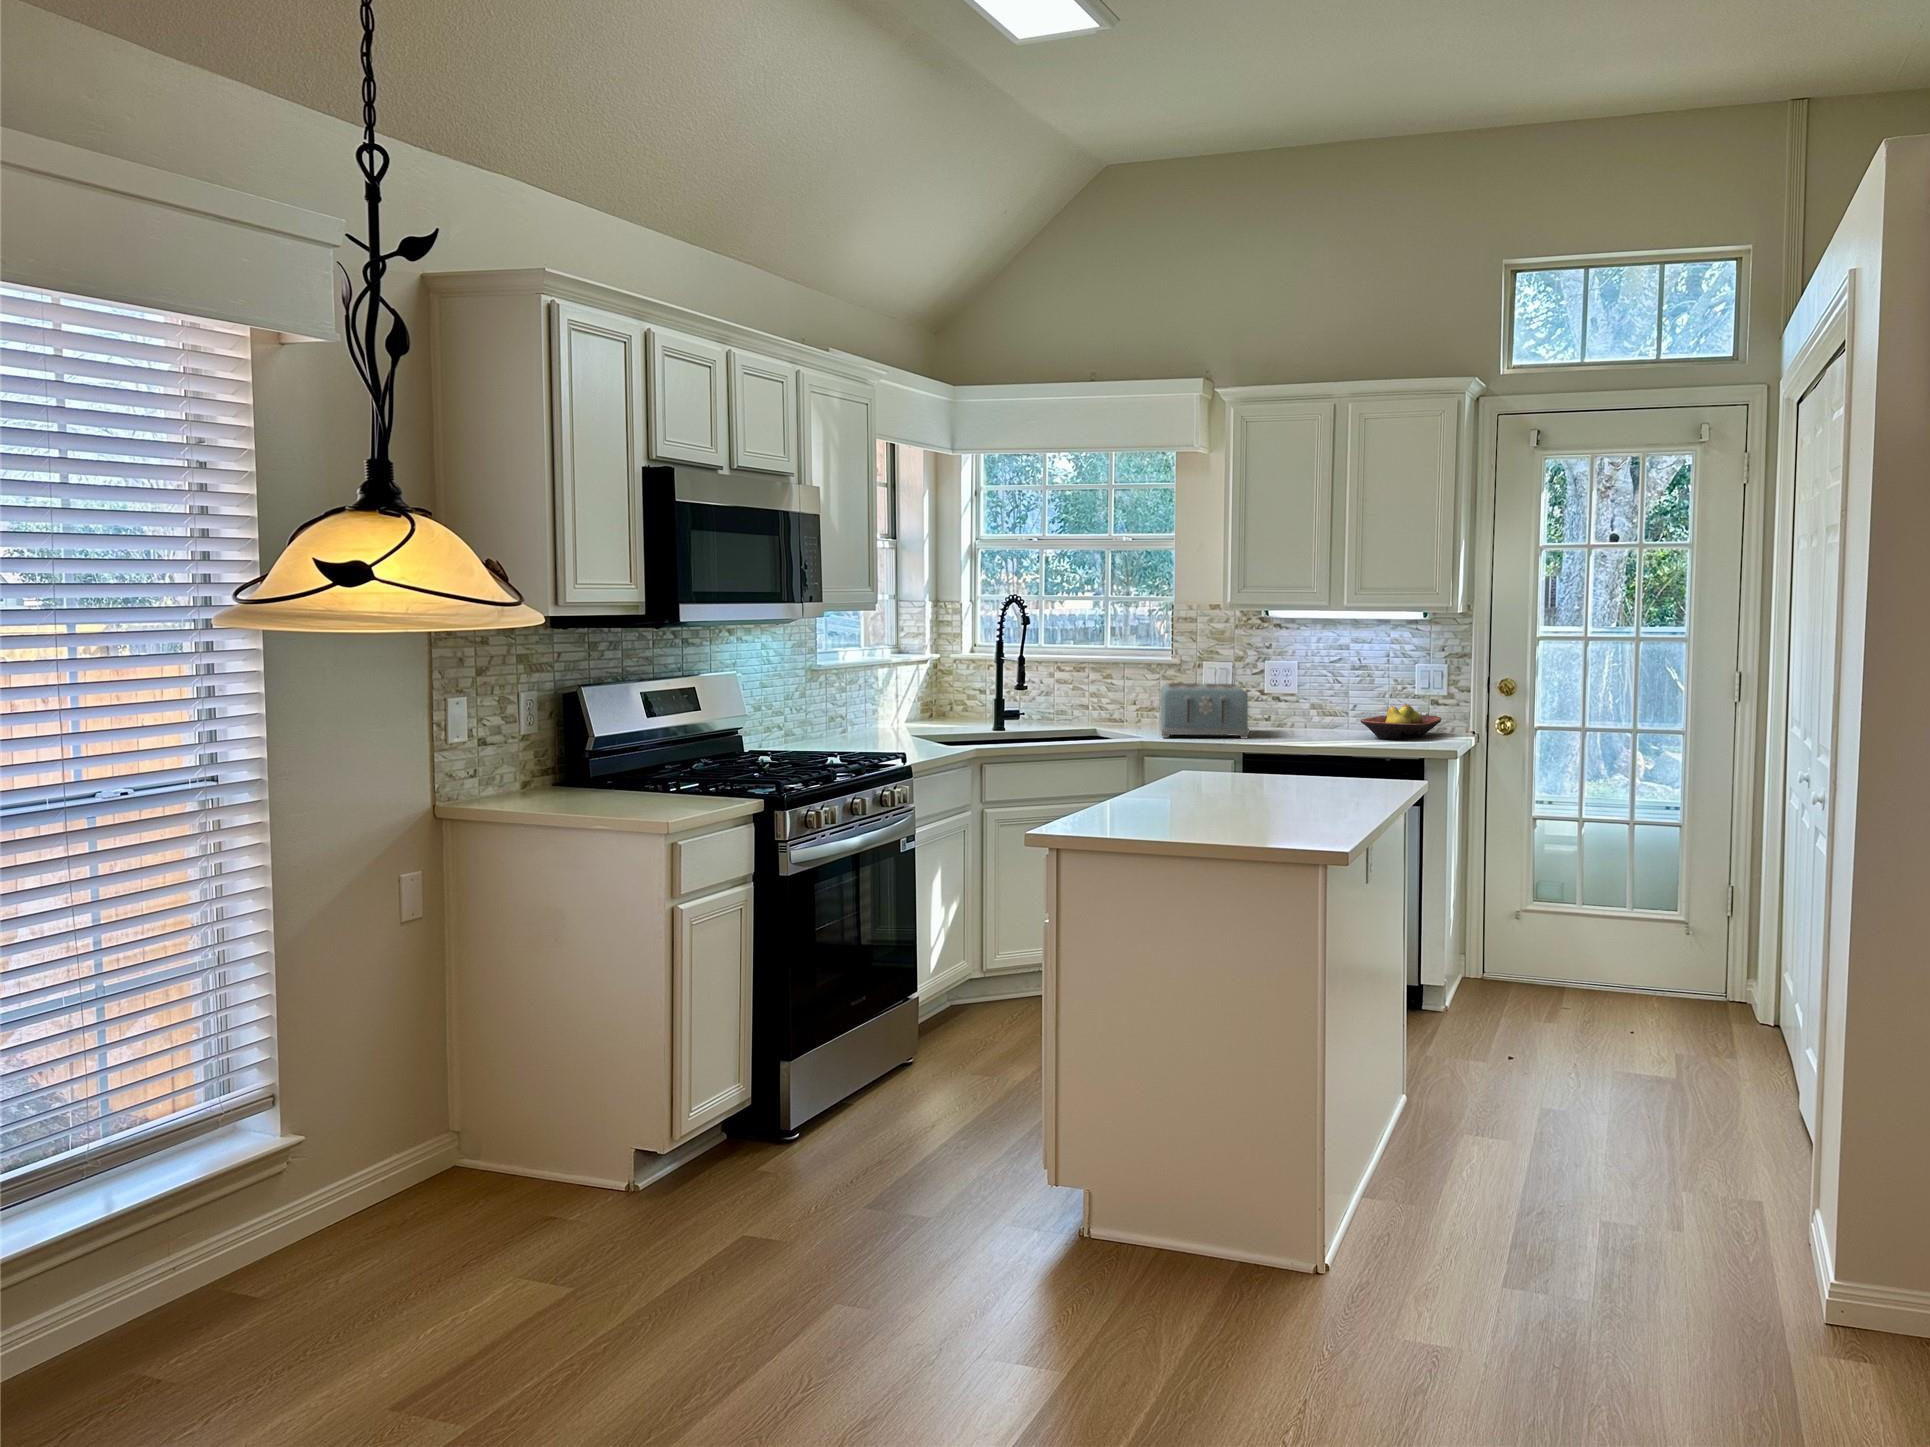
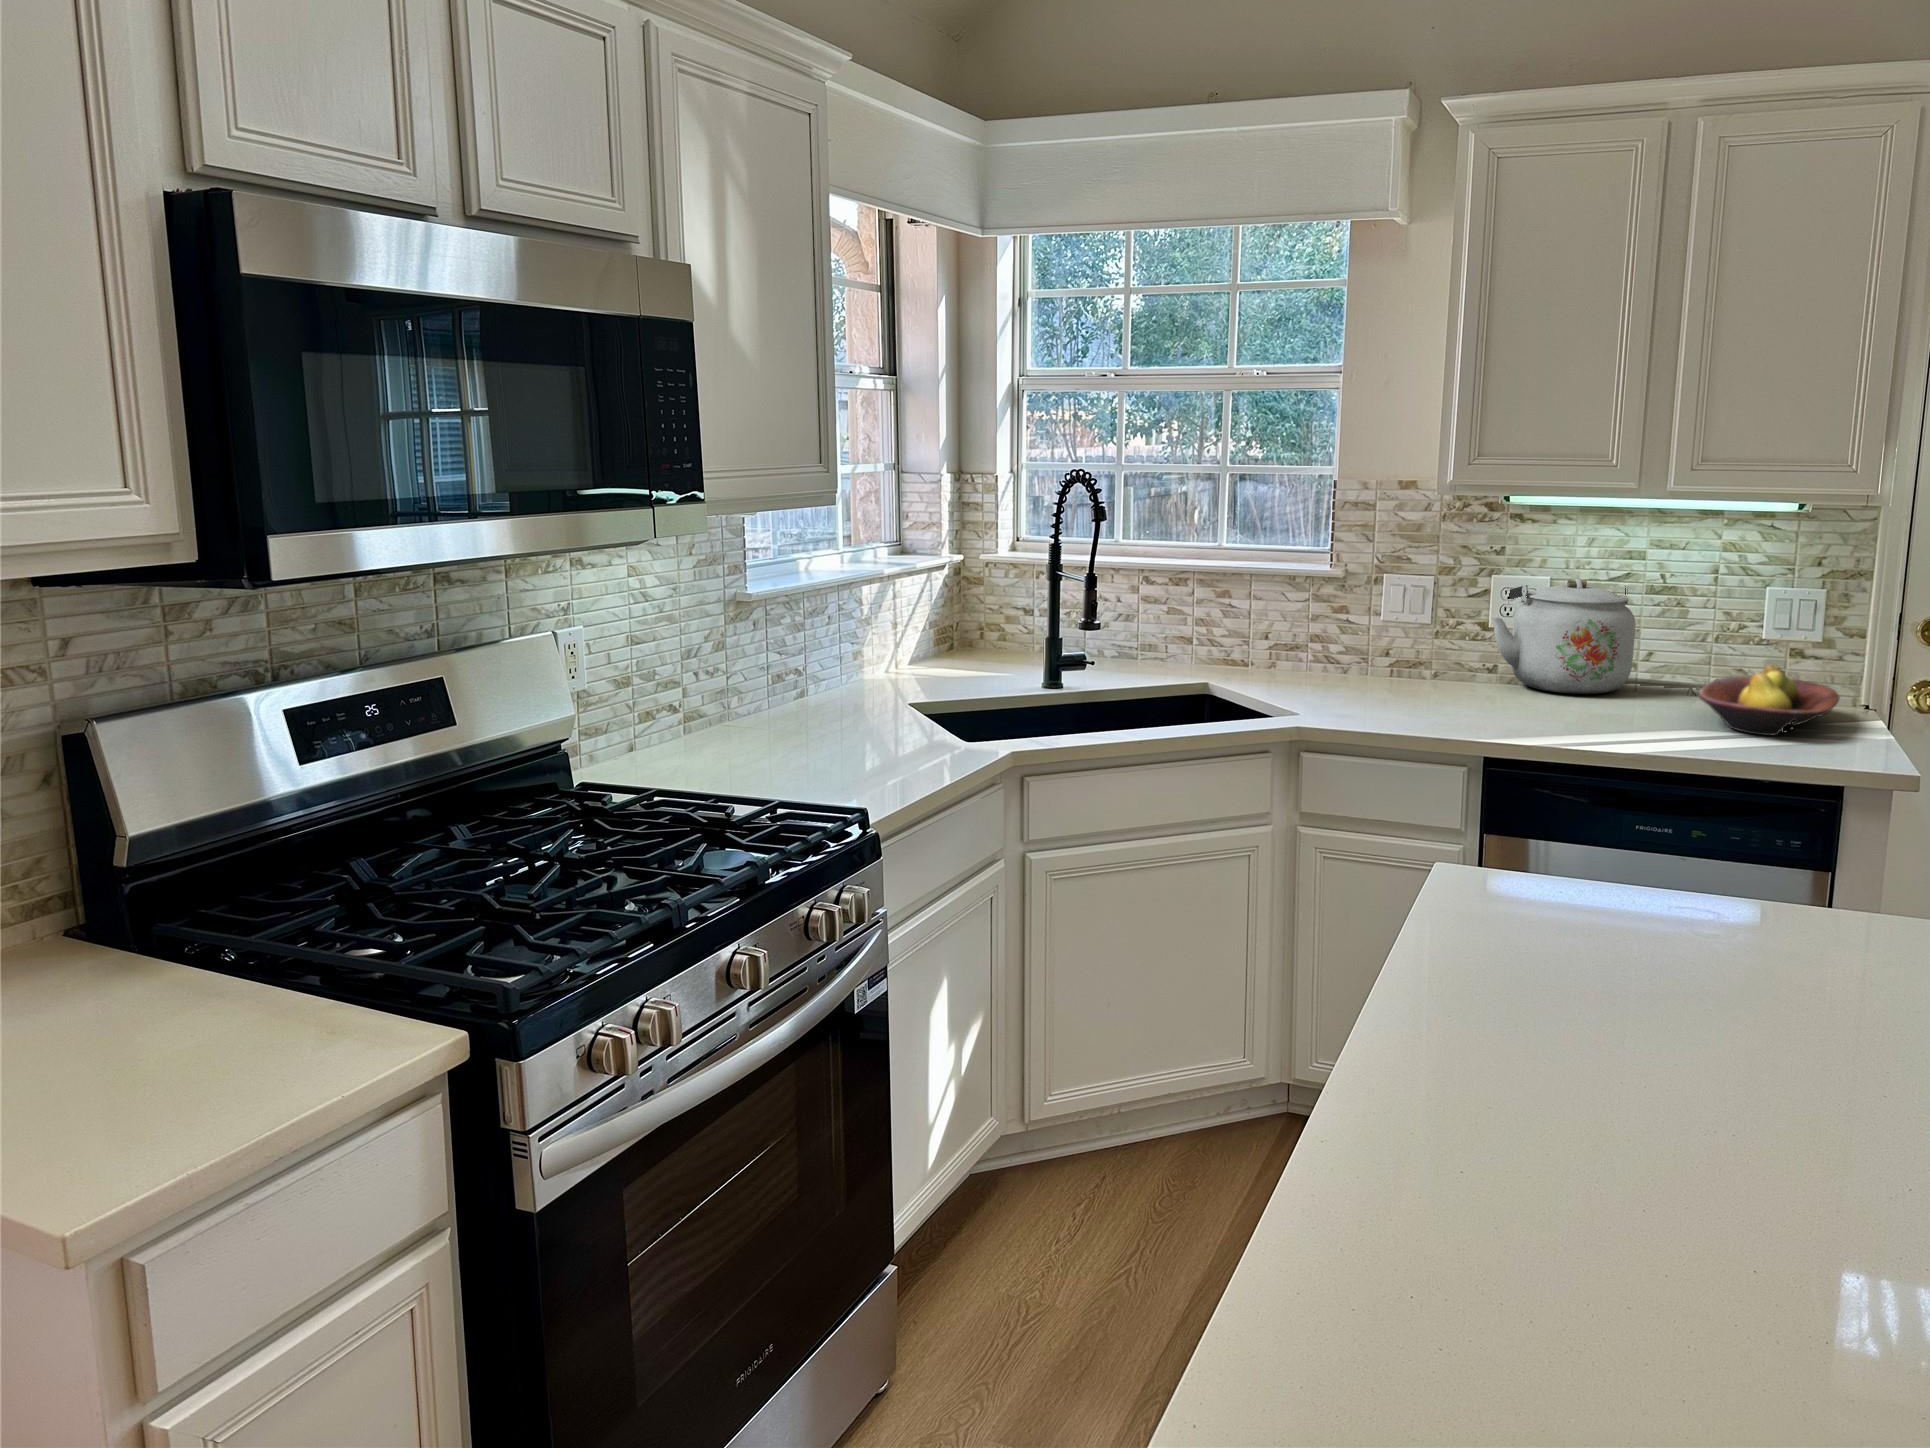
kettle: none [1263,661,1346,729] -> present [1492,578,1636,694]
toaster: present [1159,683,1250,739] -> none [1320,617,1497,725]

